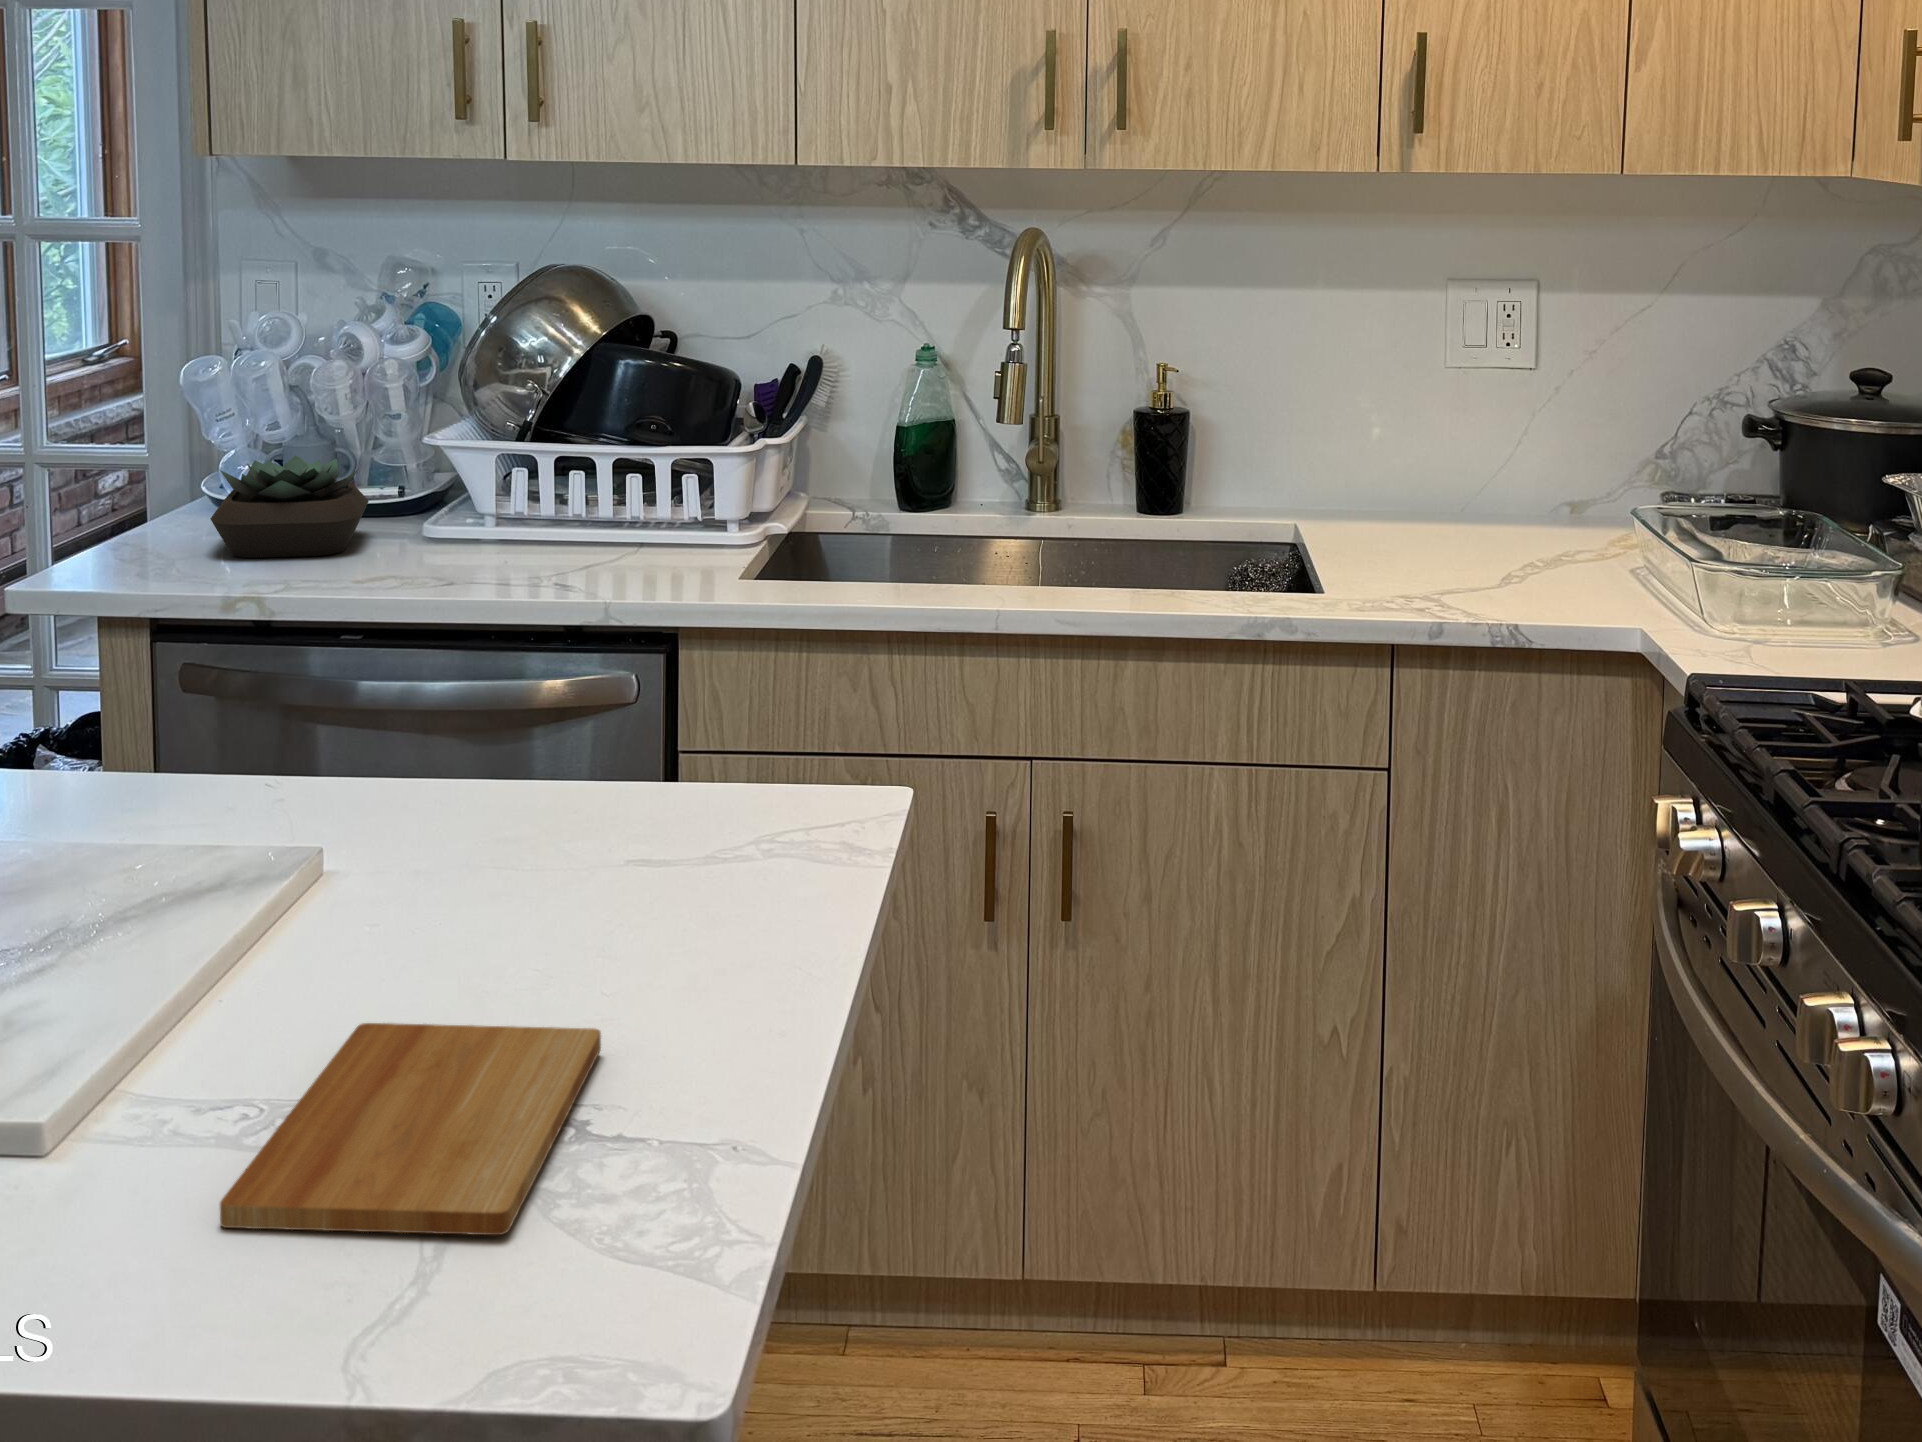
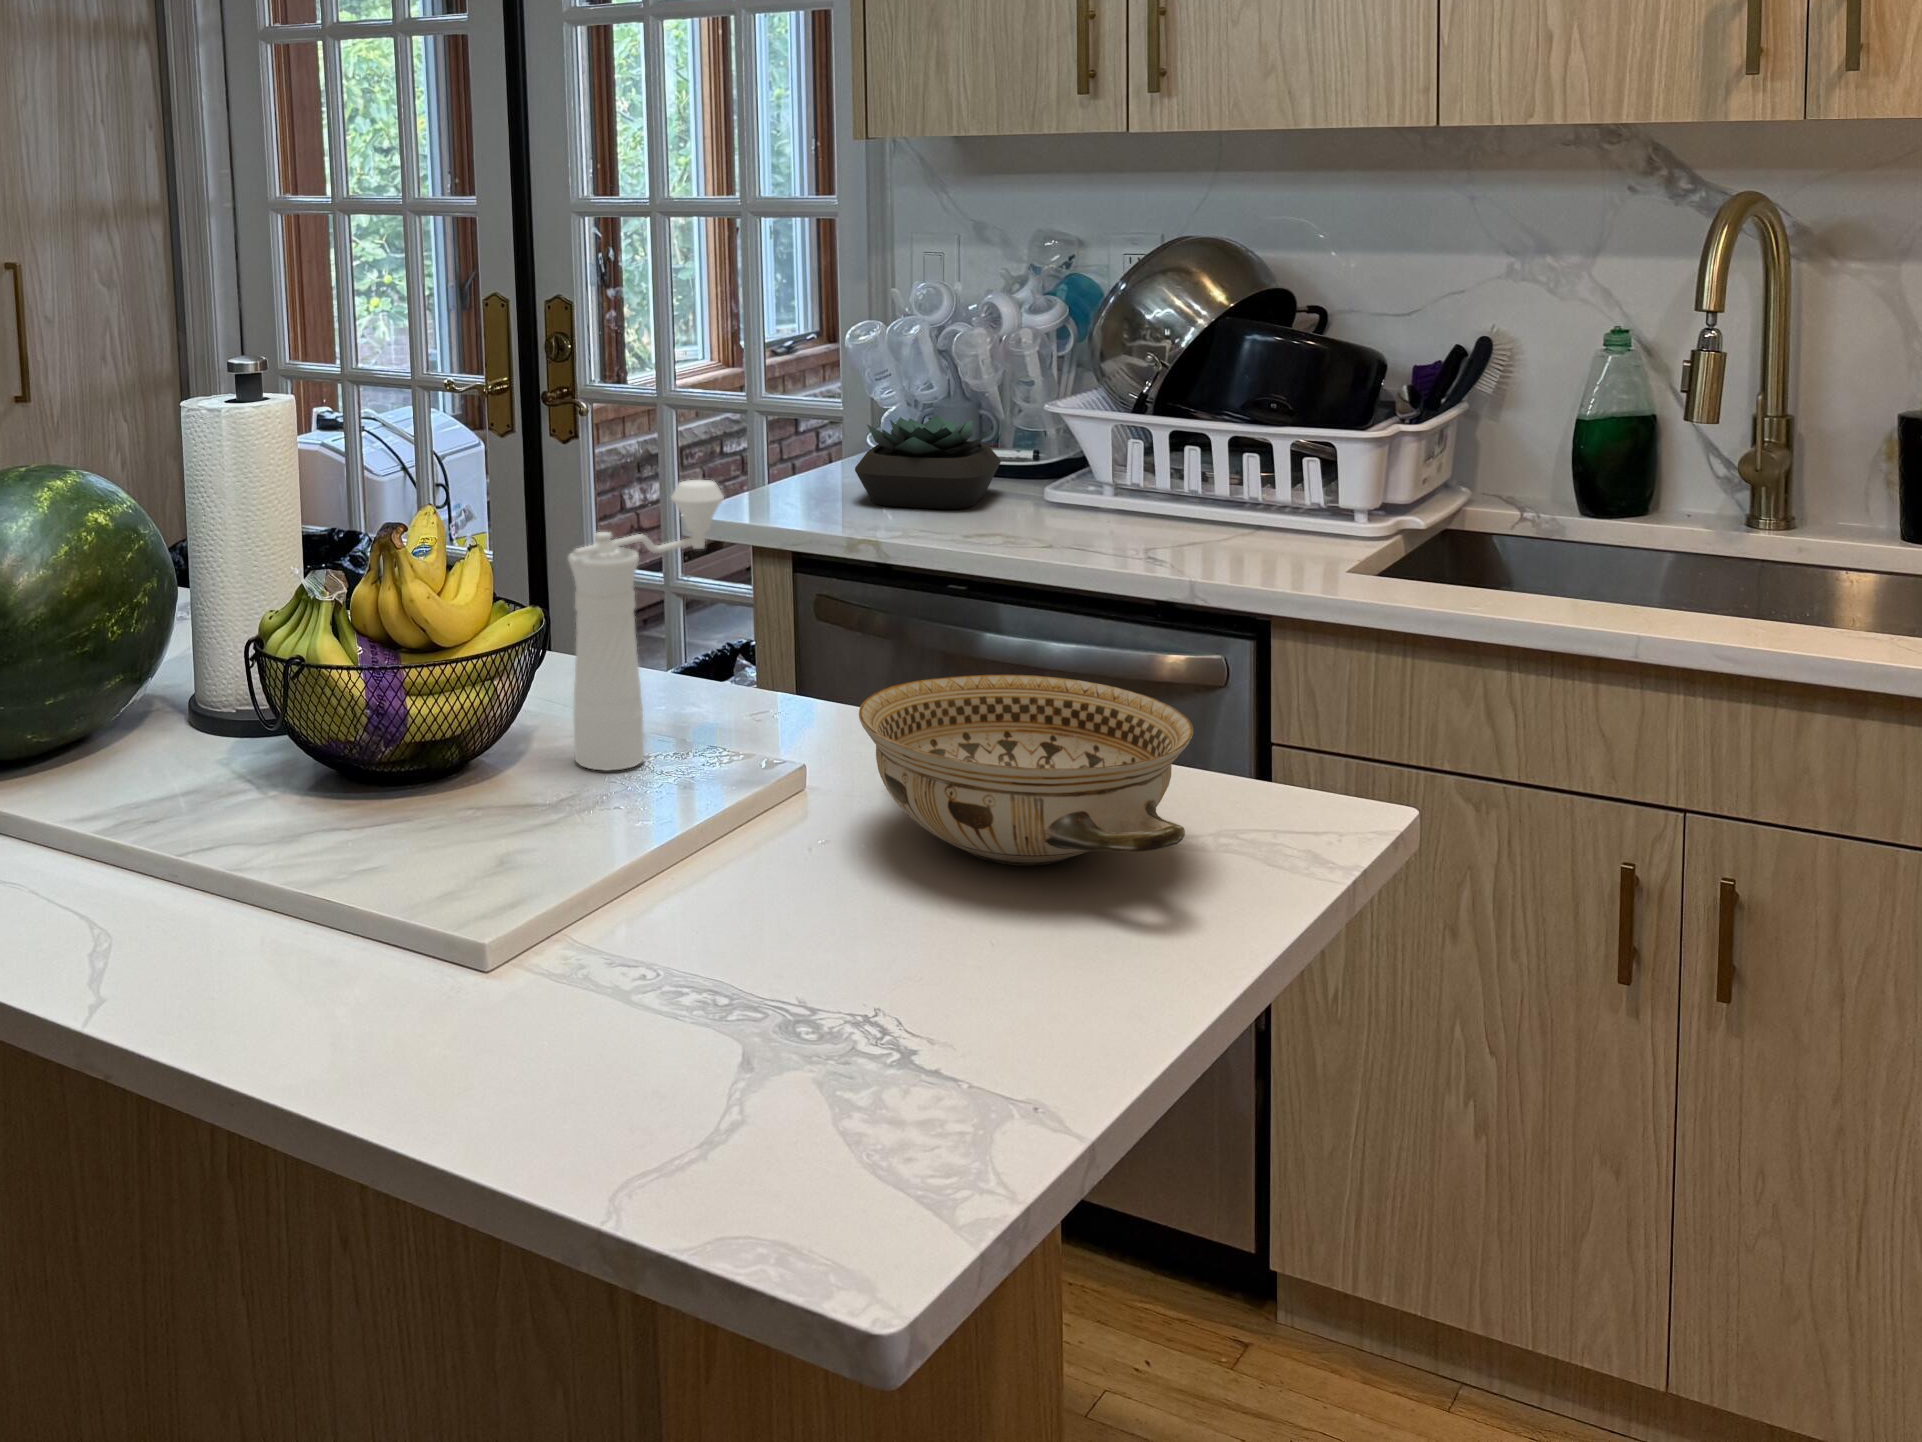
pepper mill: none [20,544,196,895] -> present [568,480,724,771]
ceramic bowl: none [407,716,764,914] -> present [859,675,1193,865]
cutting board: present [220,1023,601,1235] -> none [577,921,963,1130]

